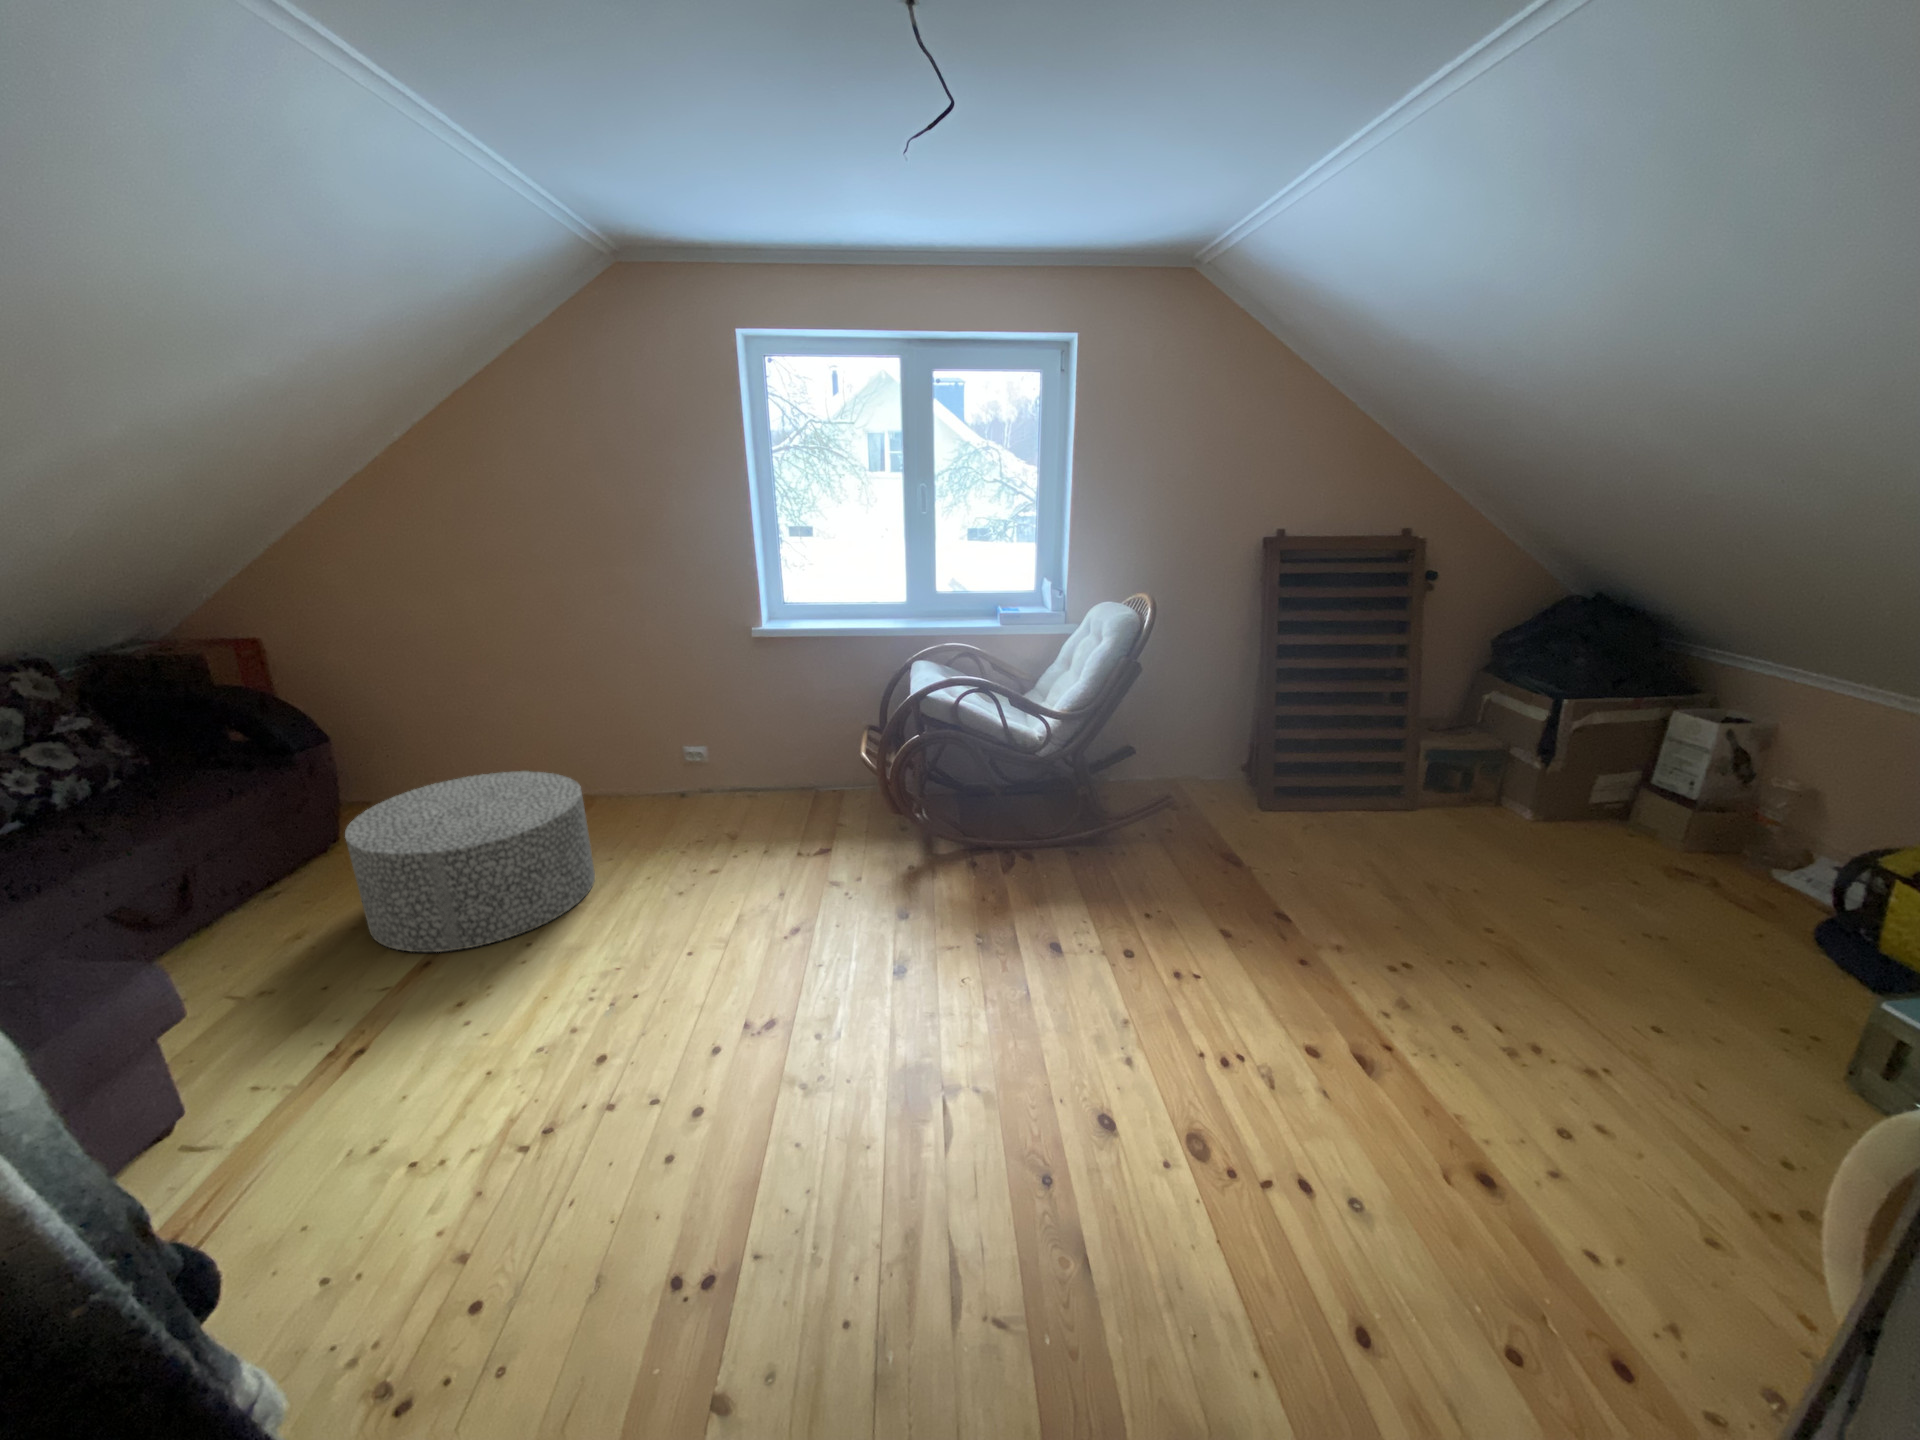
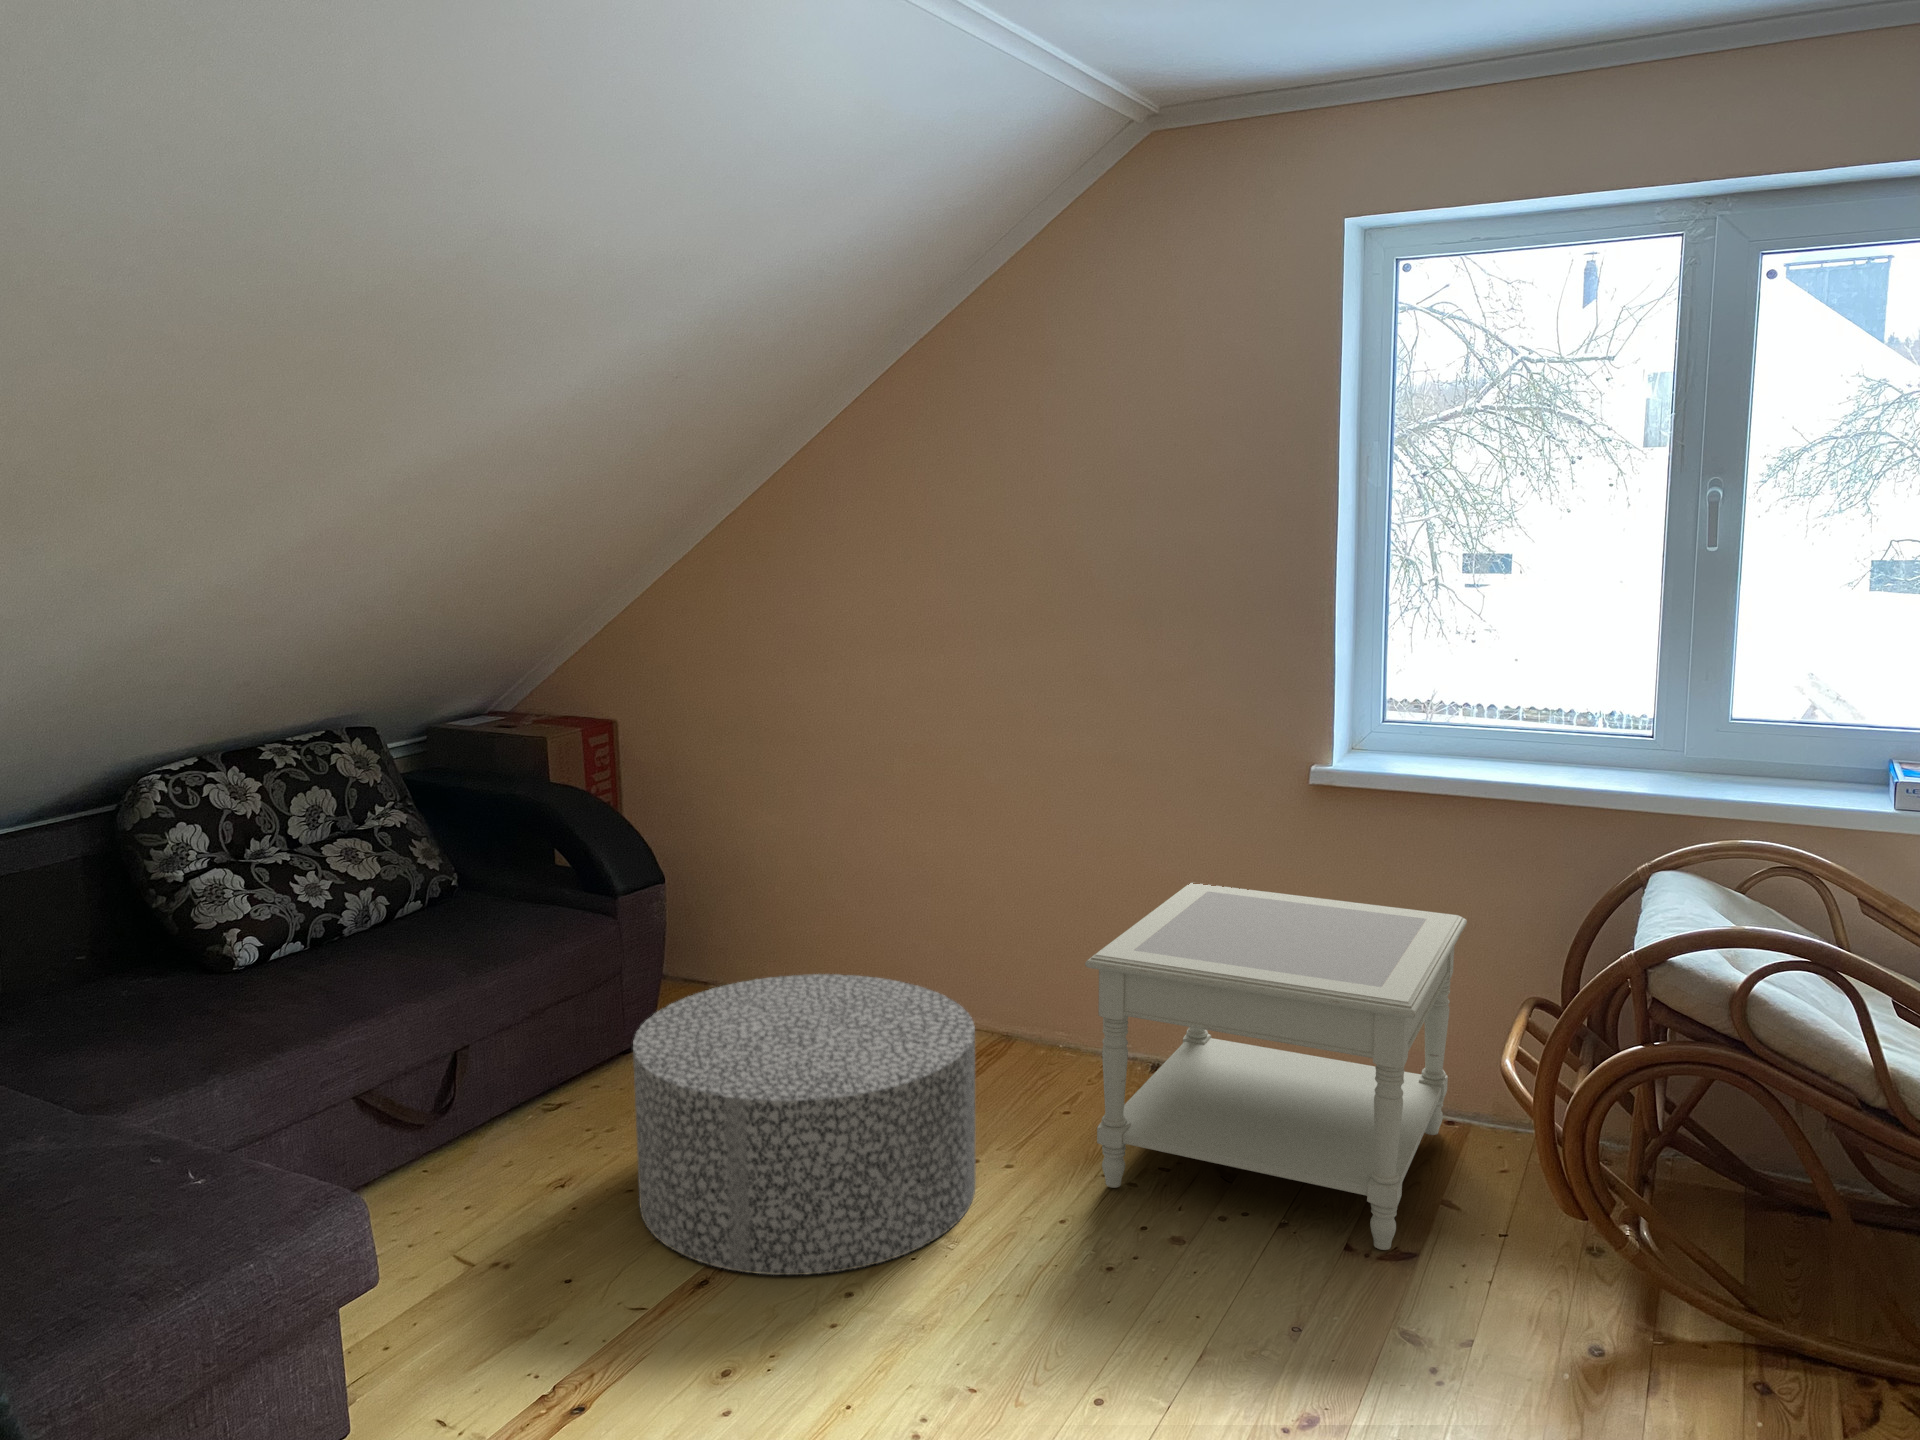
side table: none [642,690,836,856] -> present [1085,883,1467,1250]

